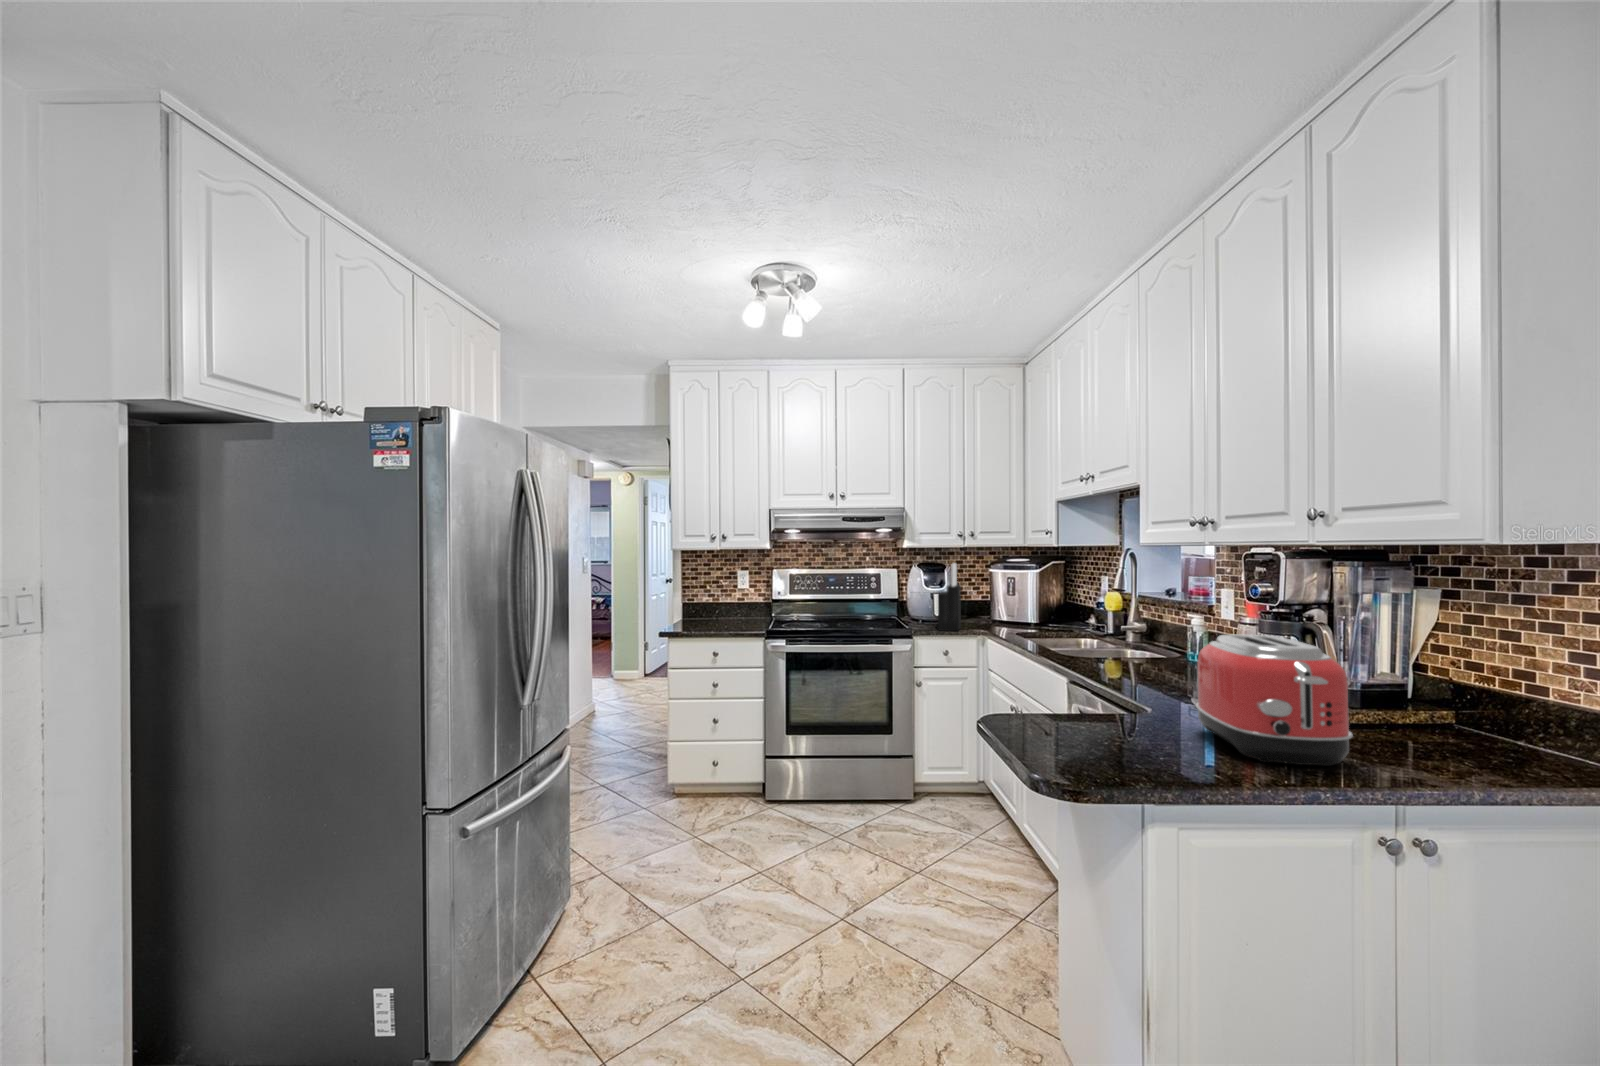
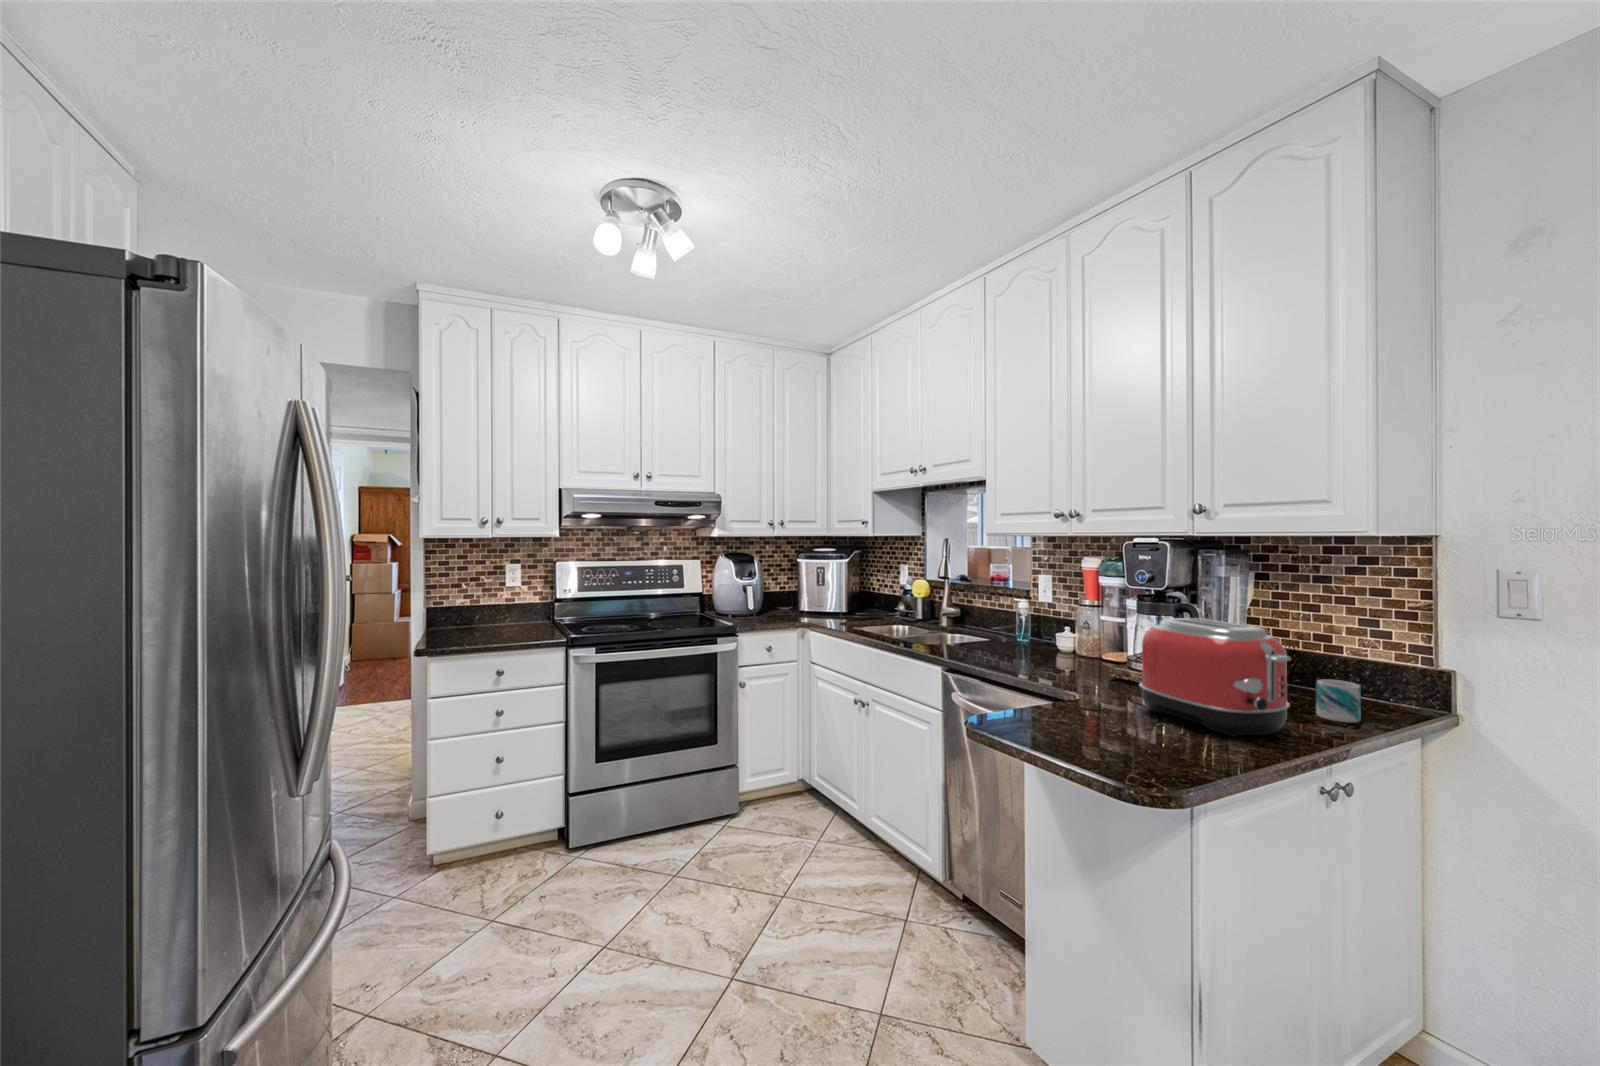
knife block: present [936,563,961,631] -> none [755,553,782,626]
mug: none [1442,720,1501,775] -> present [1316,680,1361,722]

